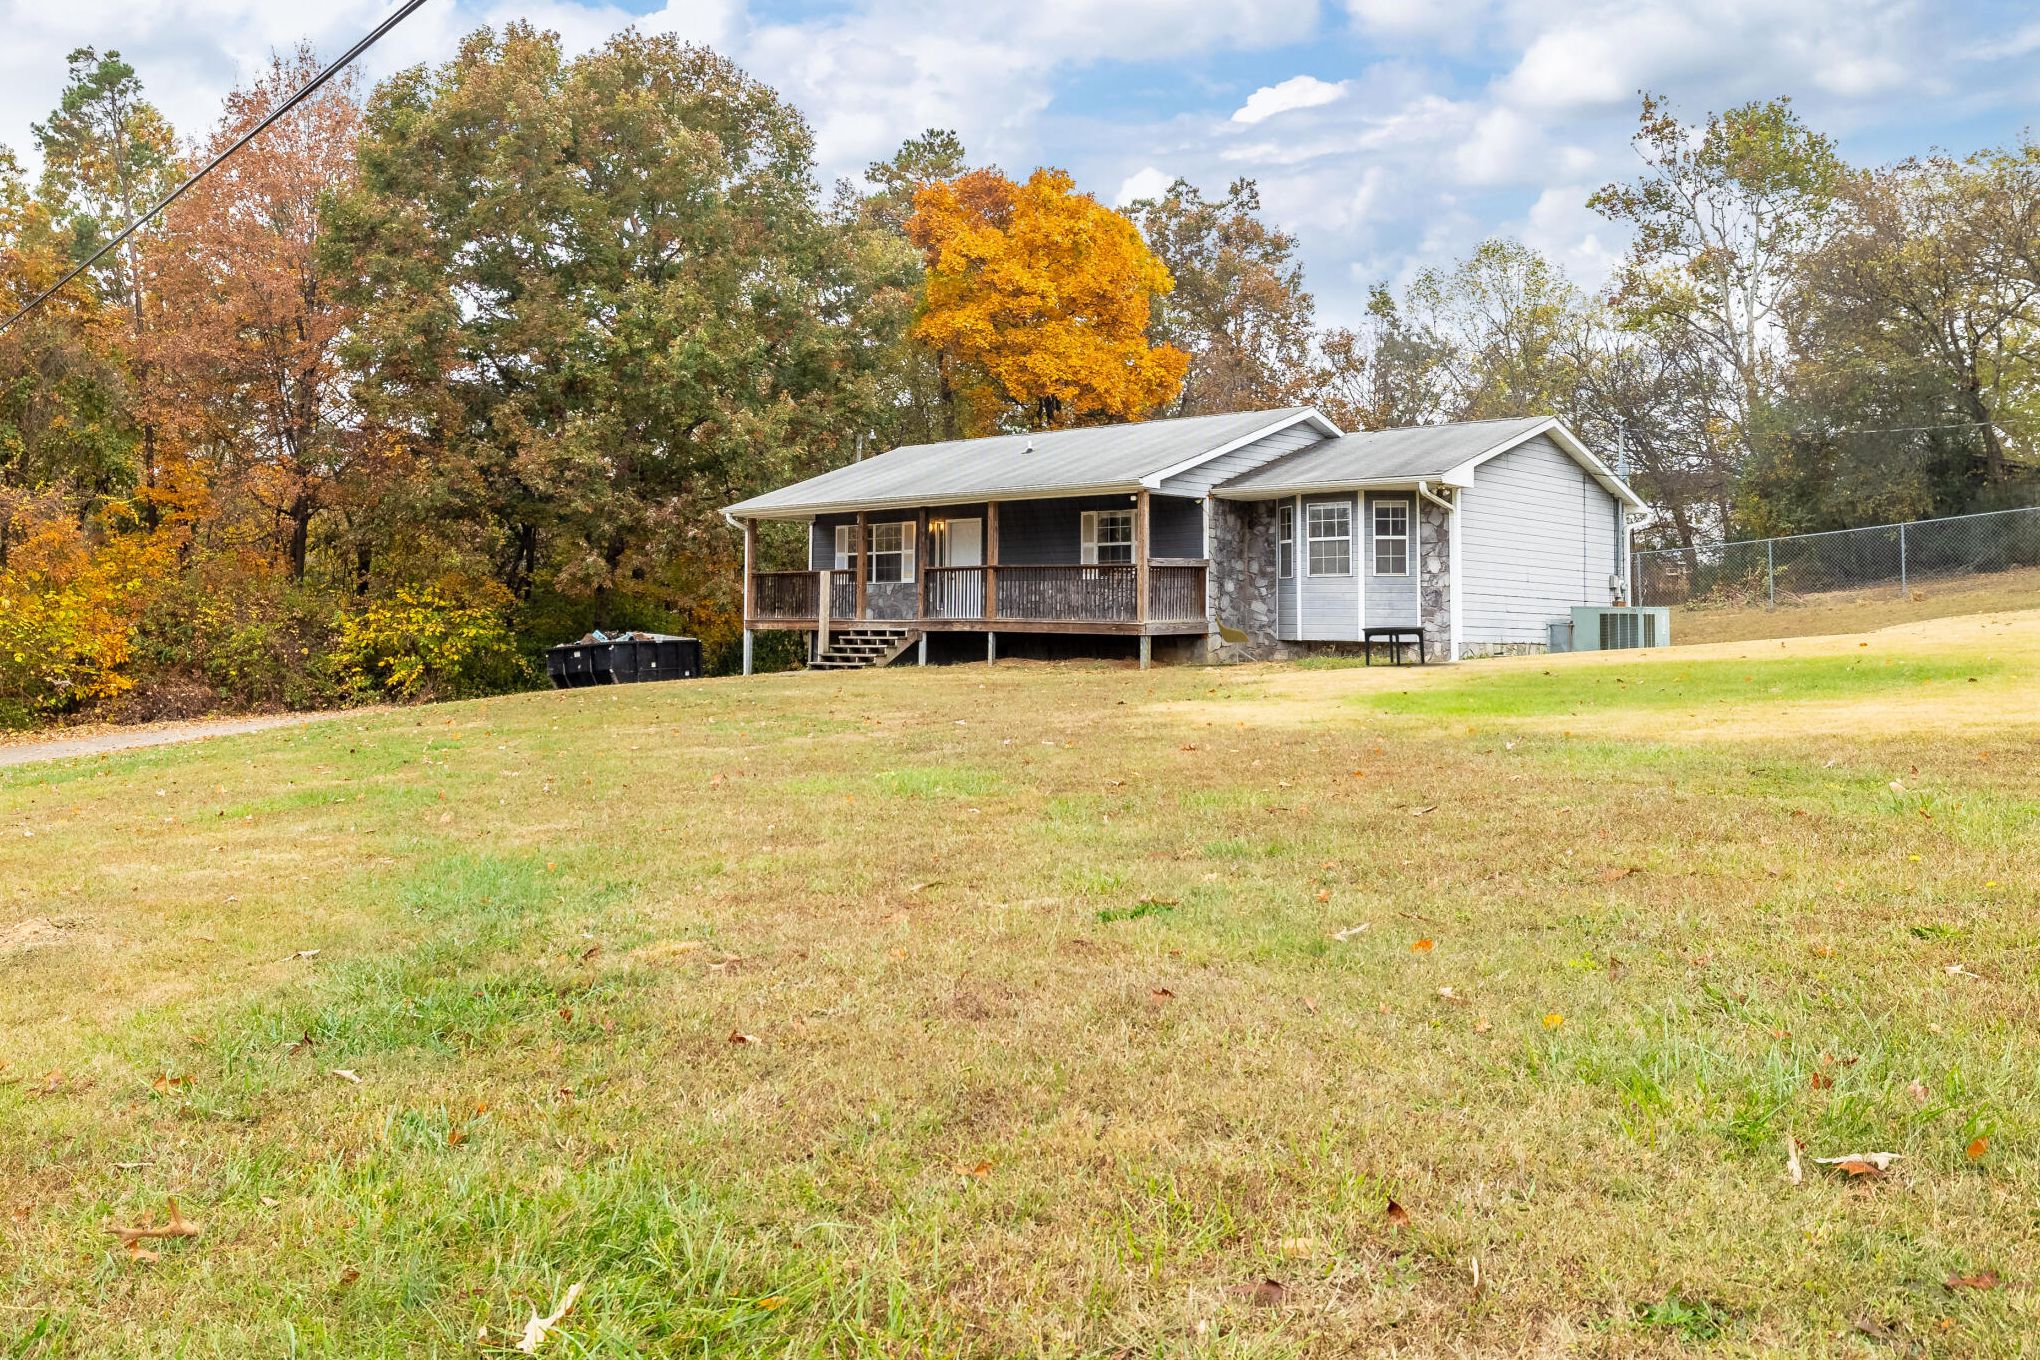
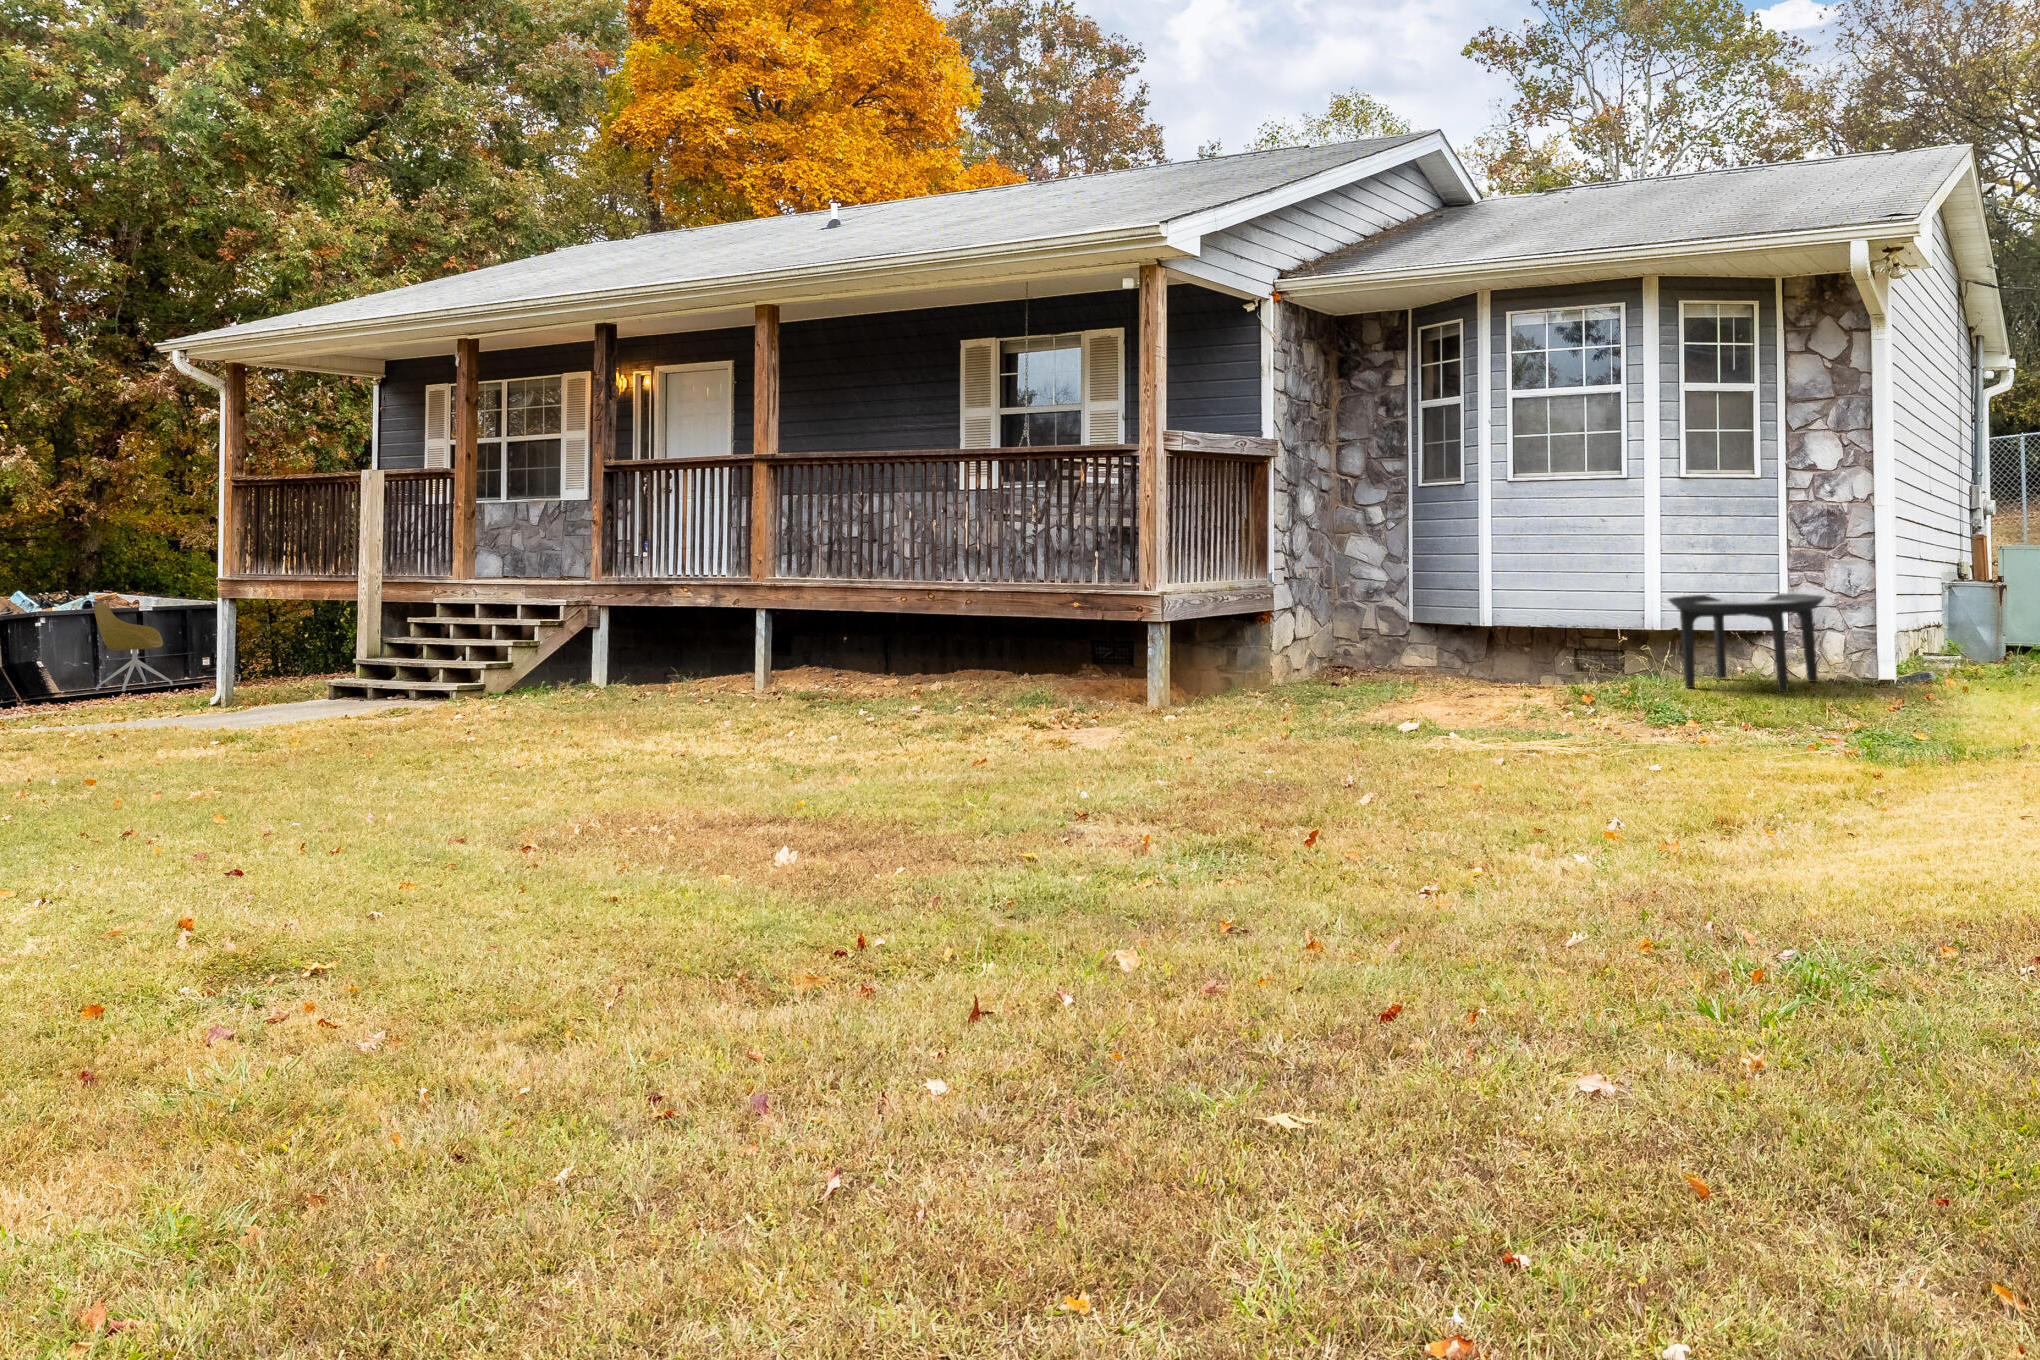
chair: present [1216,616,1258,665] -> present [94,603,173,691]

